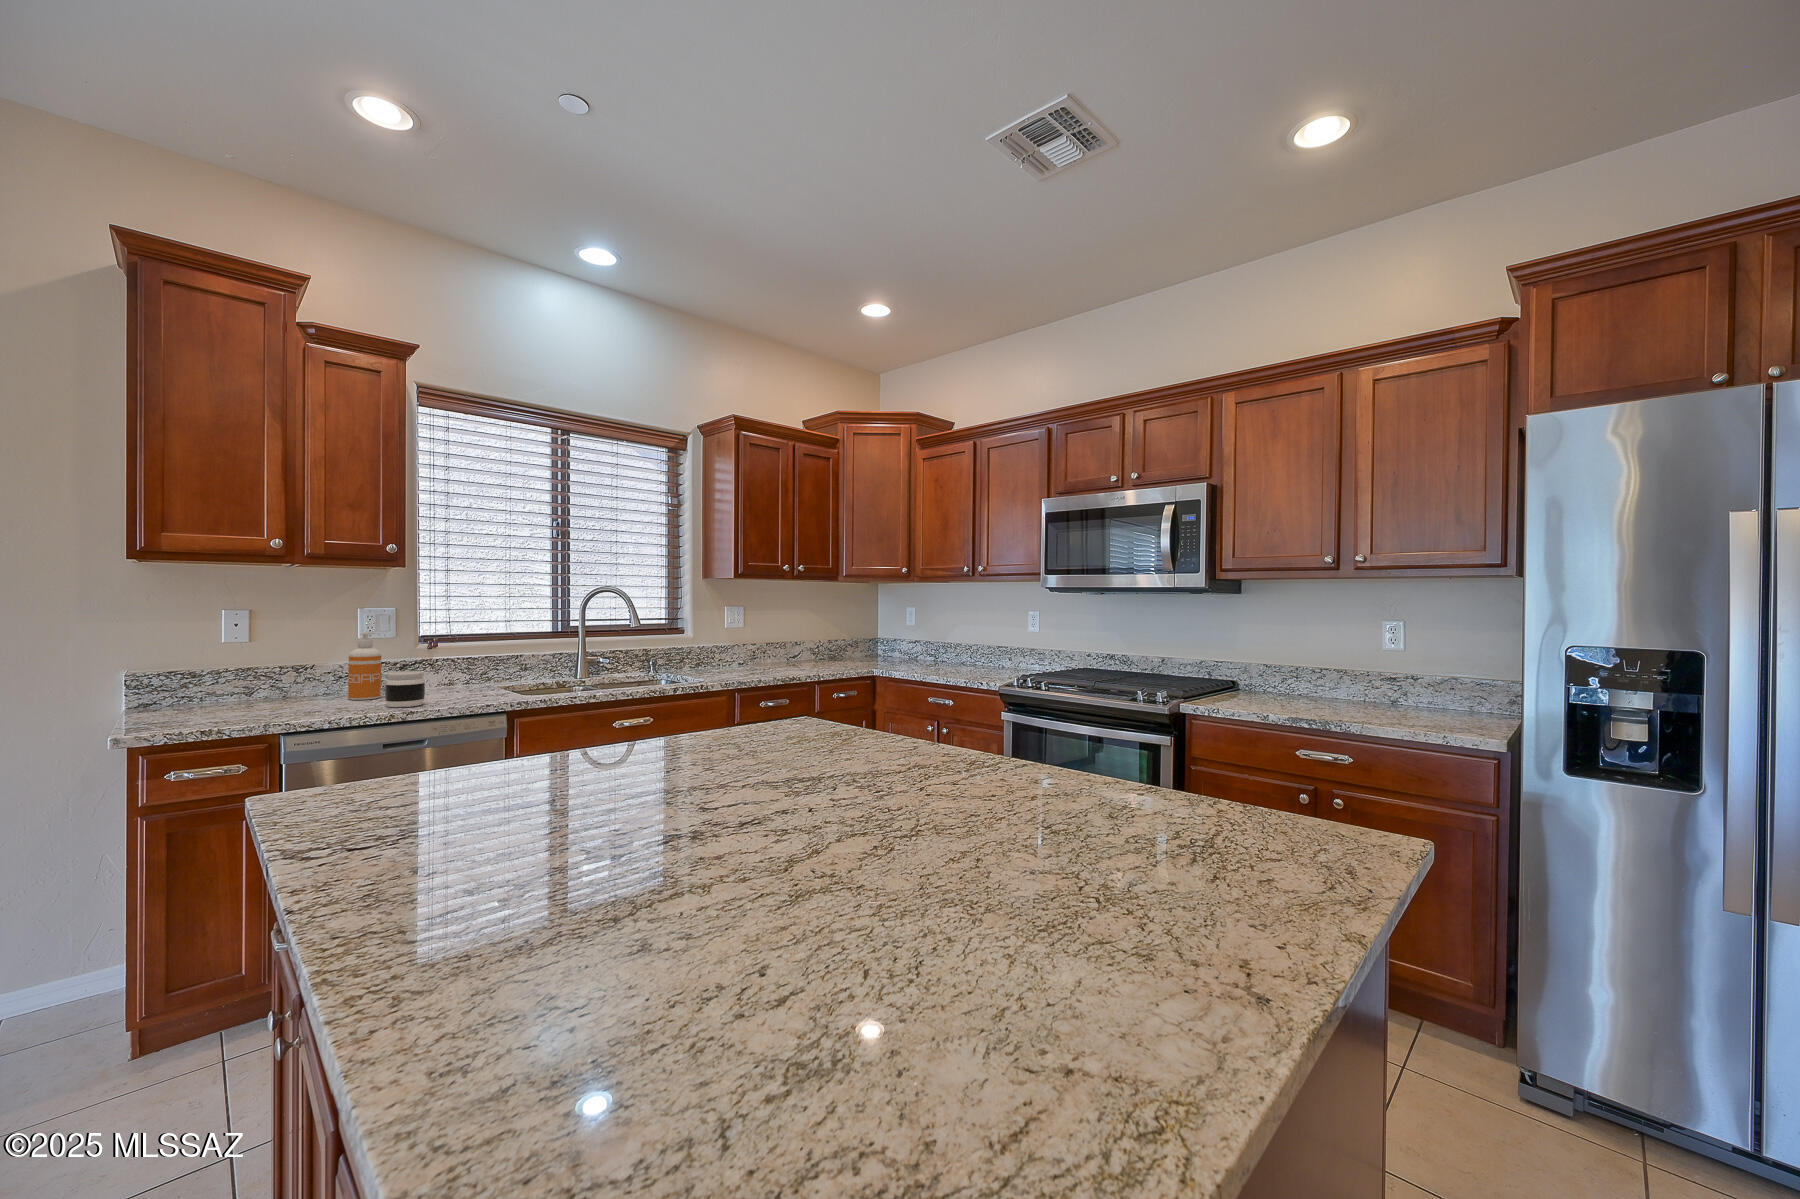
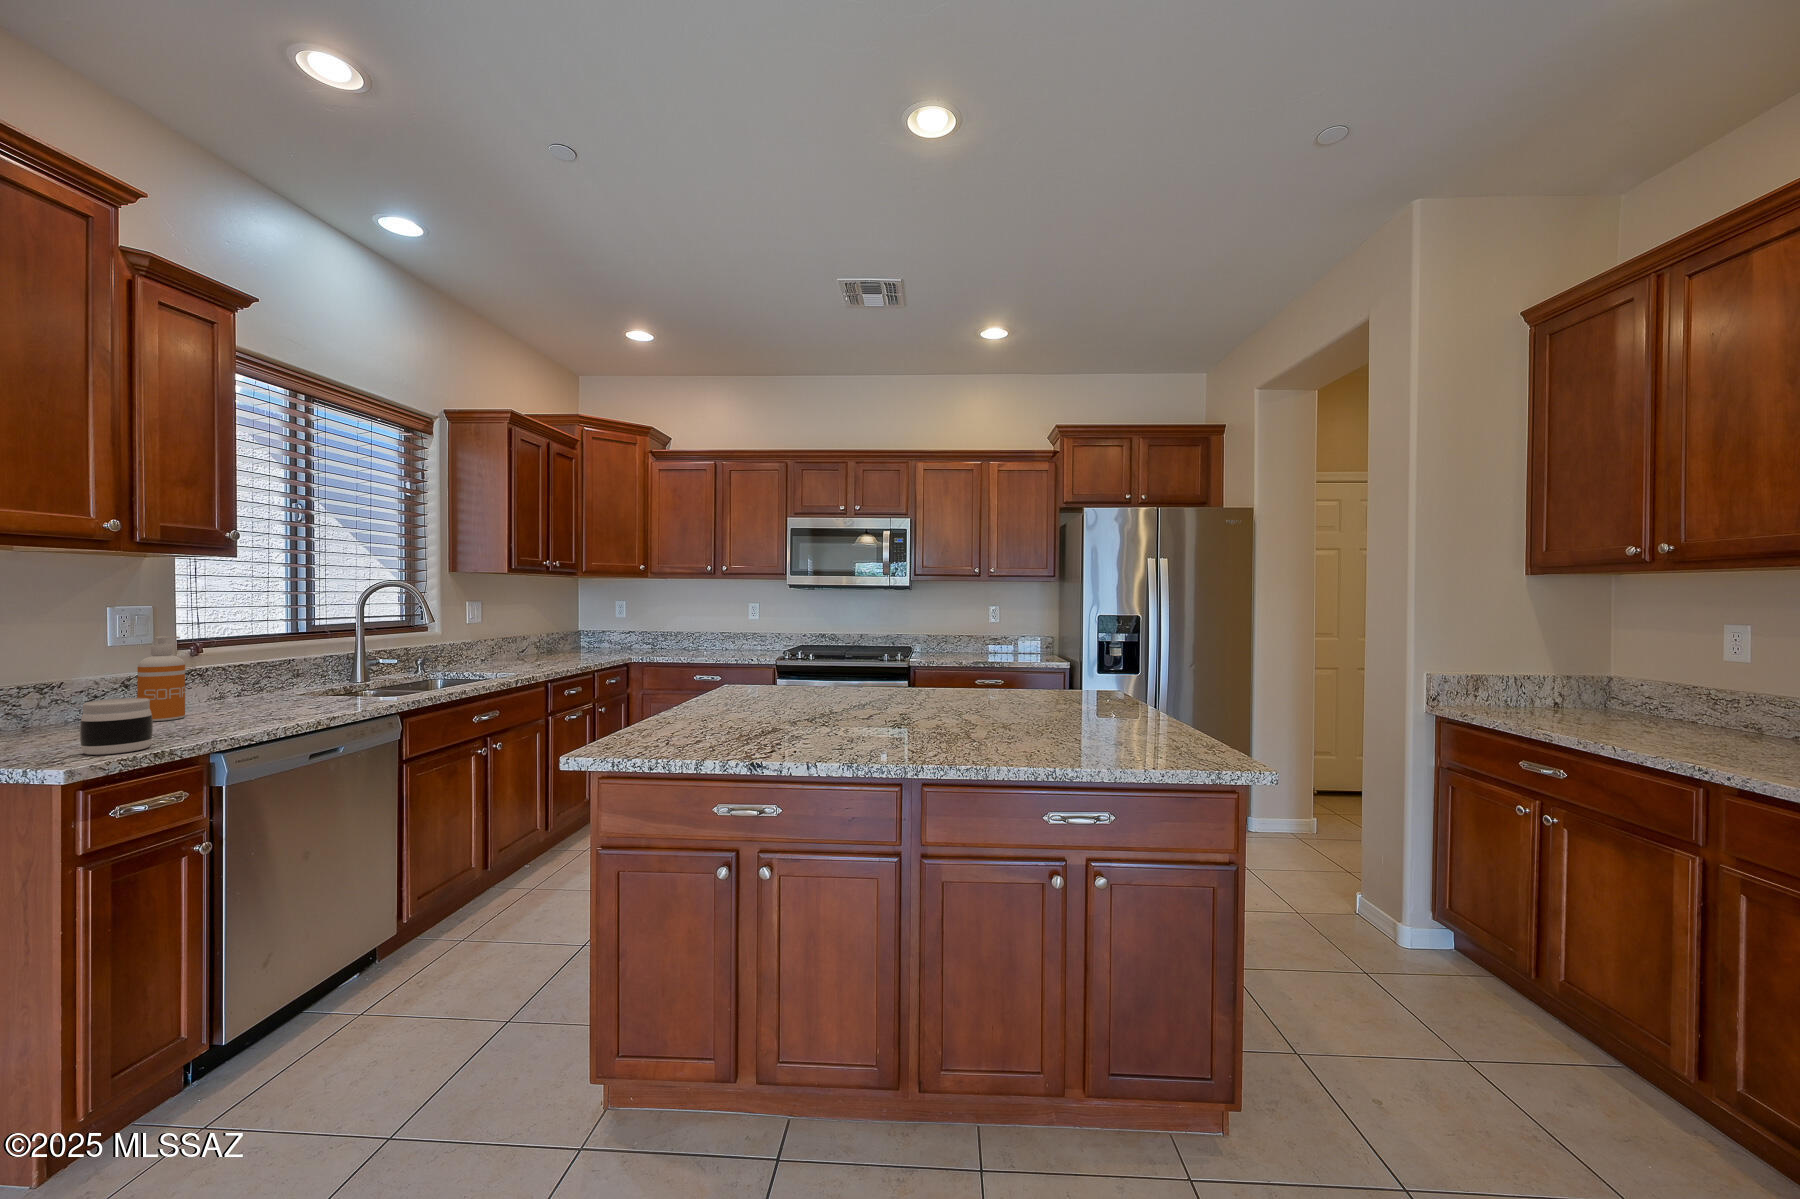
jar: present [385,671,425,707] -> present [80,698,153,755]

